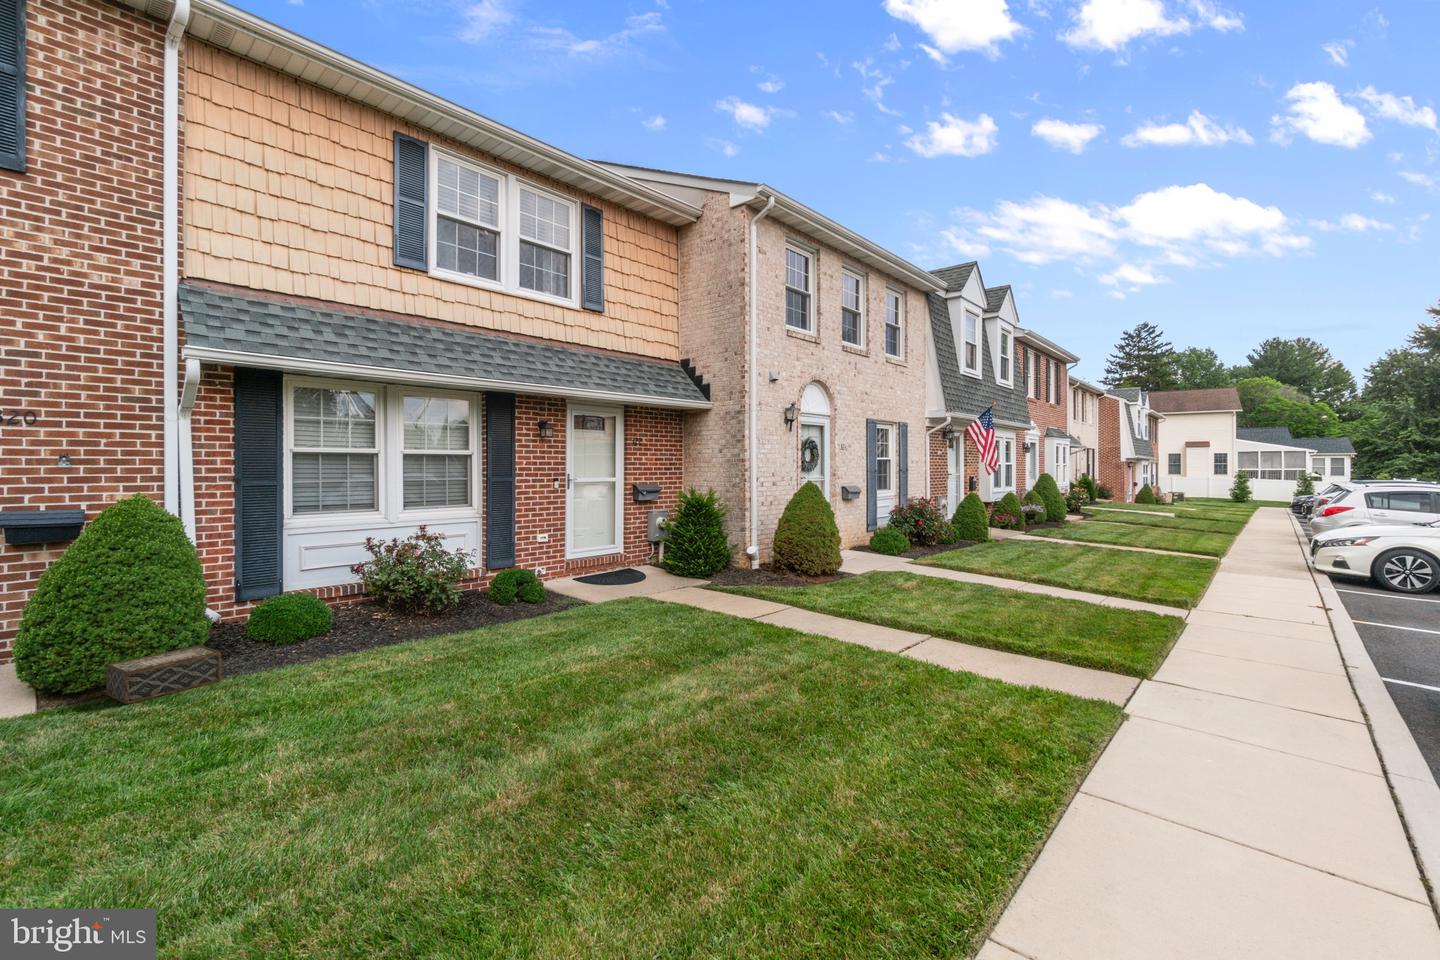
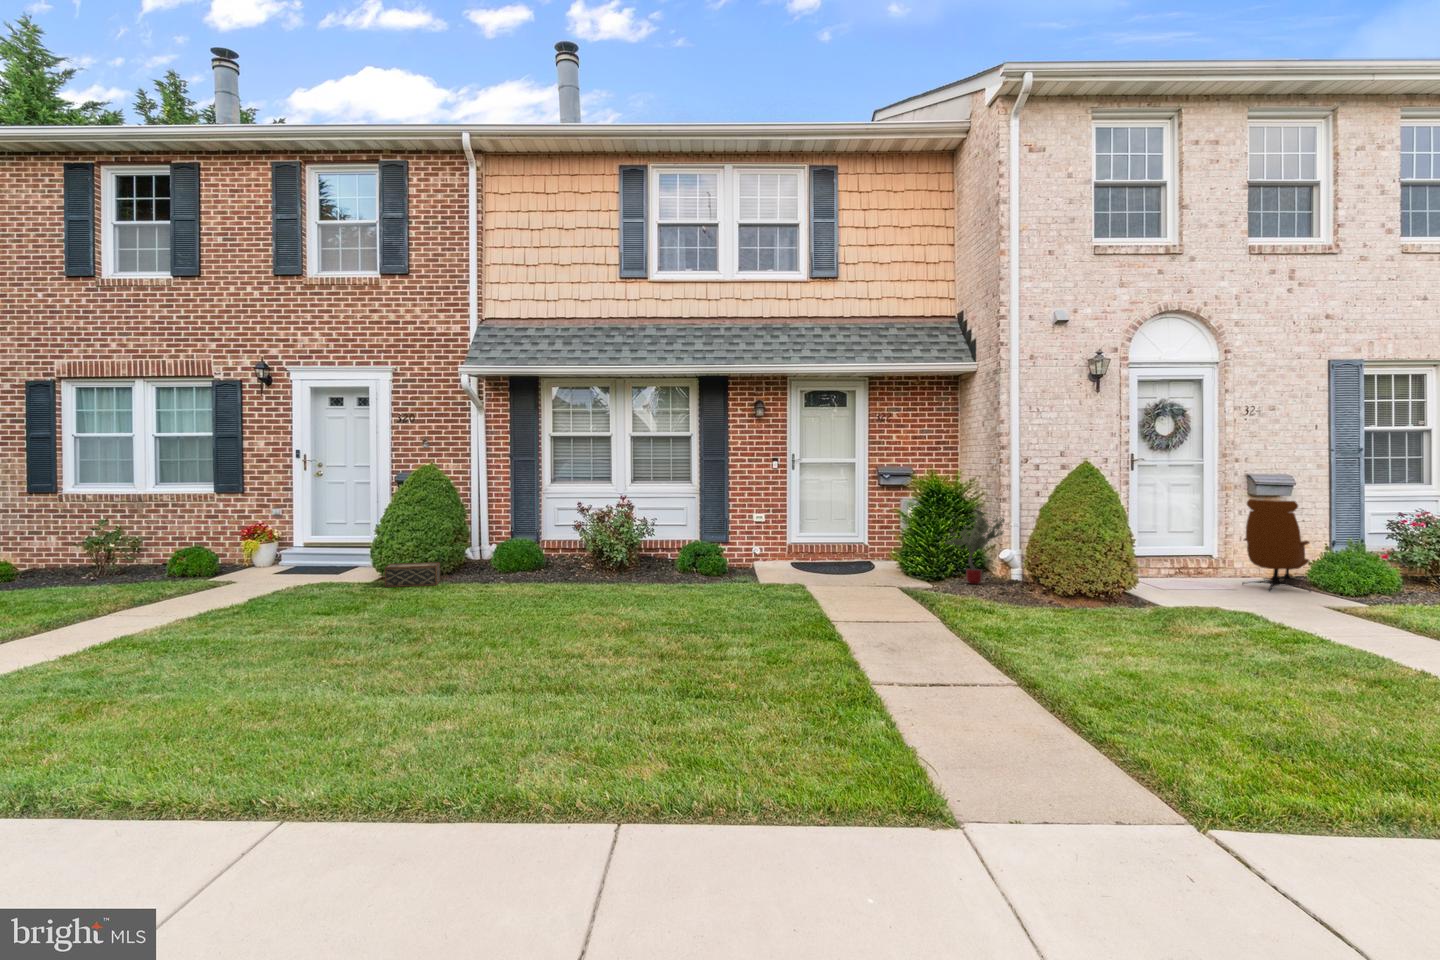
lounge chair: none [850,505,889,561] -> present [1242,499,1311,592]
potted tree: none [723,518,759,579] -> present [945,508,1005,584]

